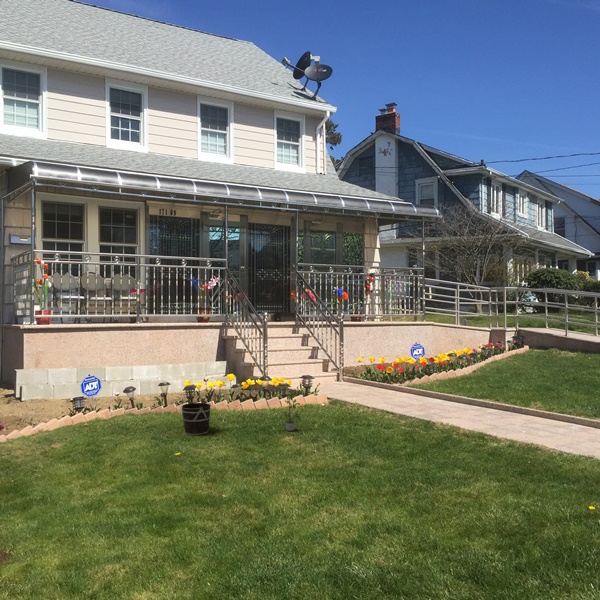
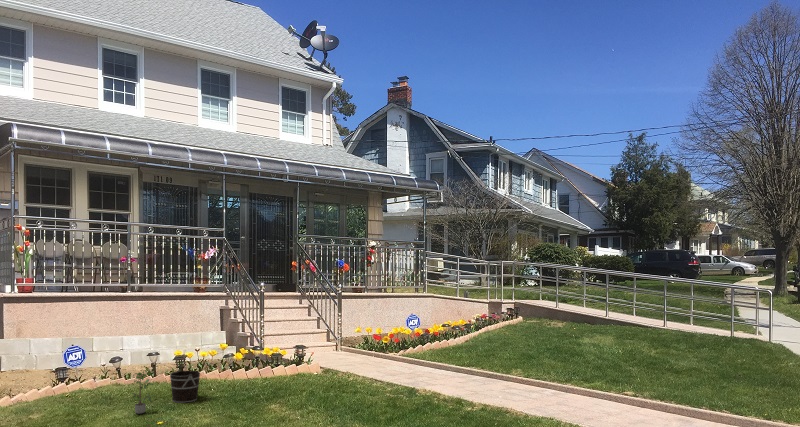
potted plant: present [281,391,302,431] -> present [130,370,155,414]

